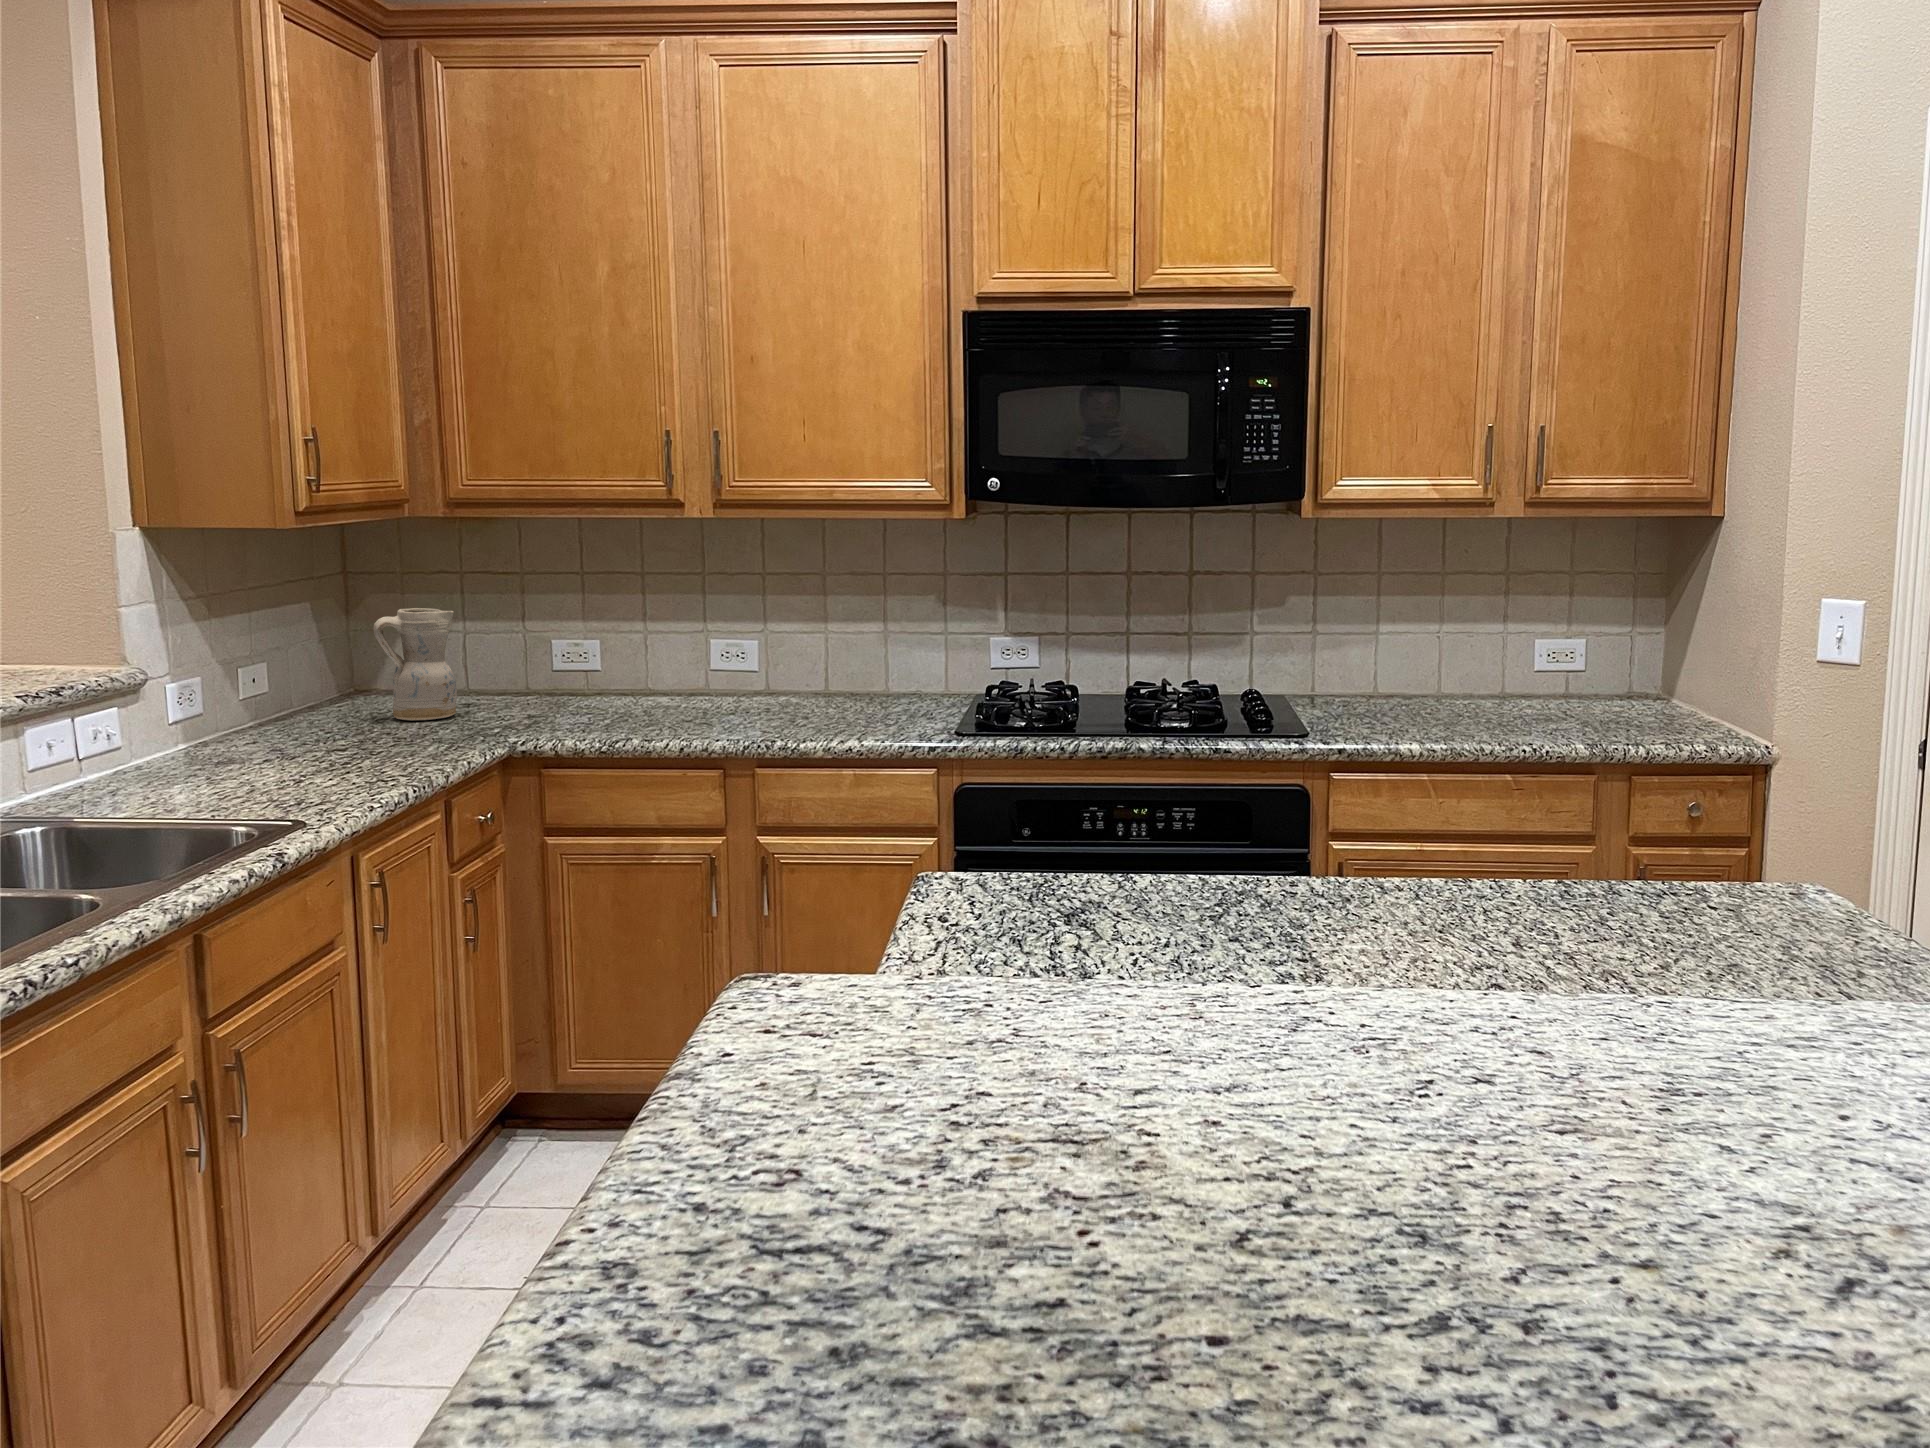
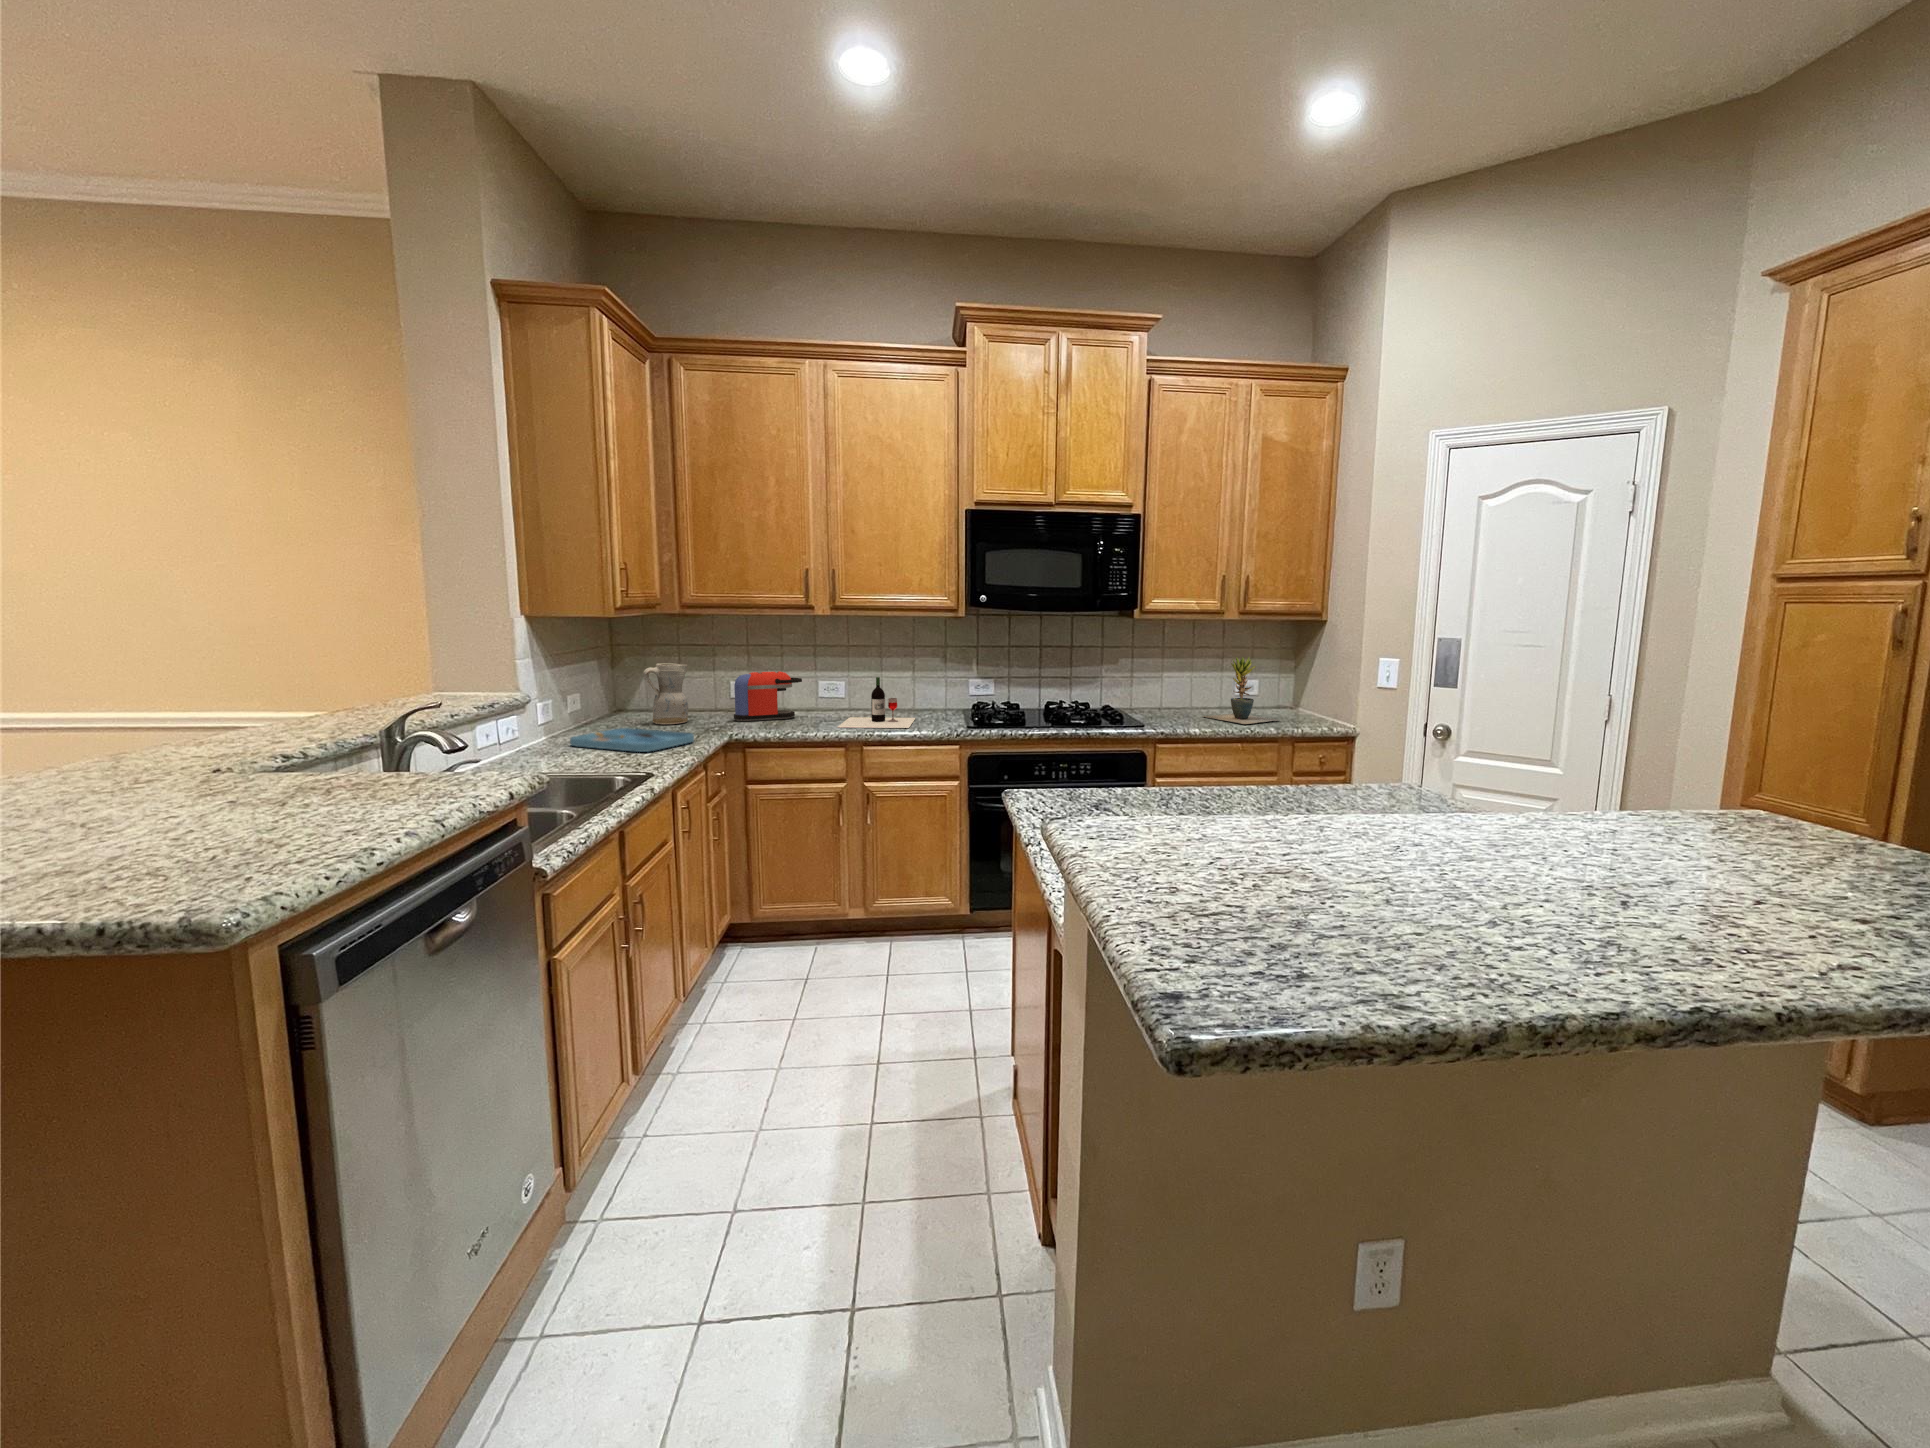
potted plant: none [1446,594,1611,734] -> present [1204,657,1278,724]
coffee maker: none [539,622,666,715] -> present [734,671,802,721]
wine bottle: none [712,634,876,733] -> present [838,677,915,728]
tray: none [216,729,432,776] -> present [570,728,694,752]

